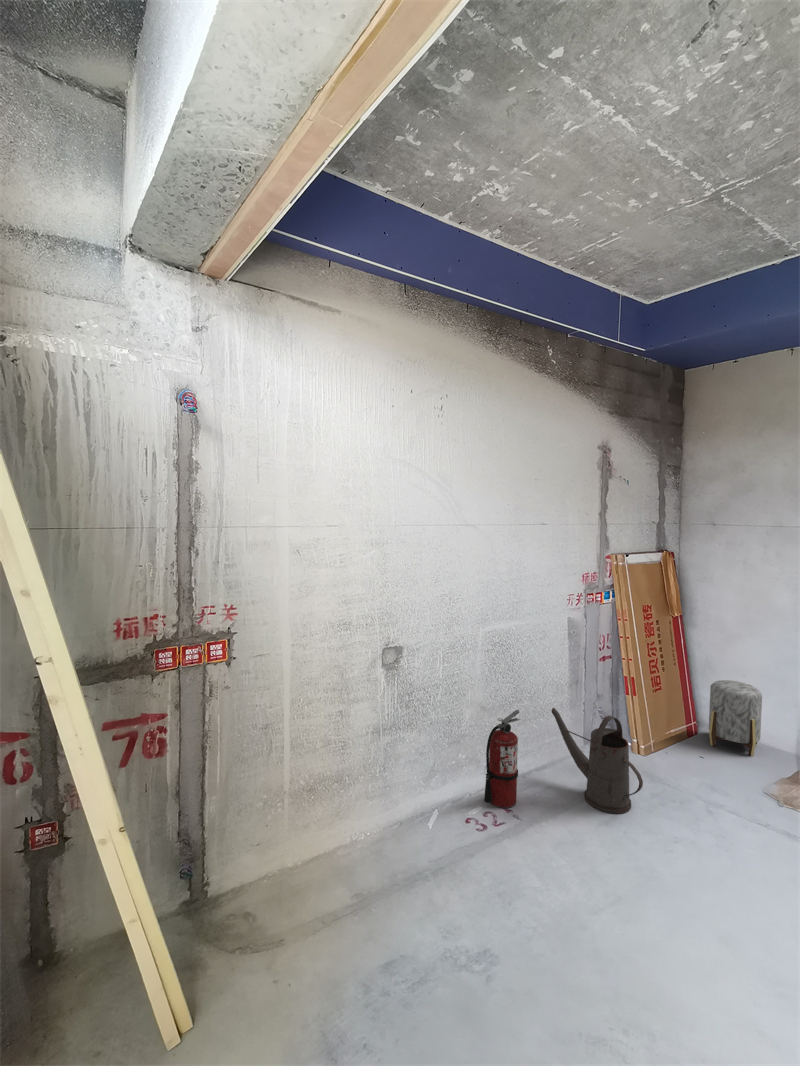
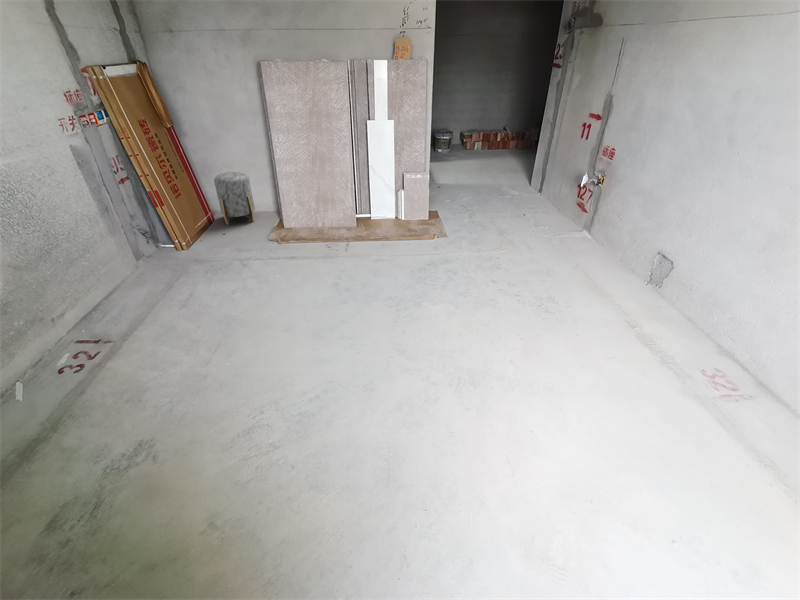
watering can: present [552,708,643,814] -> none [95,227,199,302]
fire extinguisher: present [484,710,520,808] -> none [41,254,101,348]

